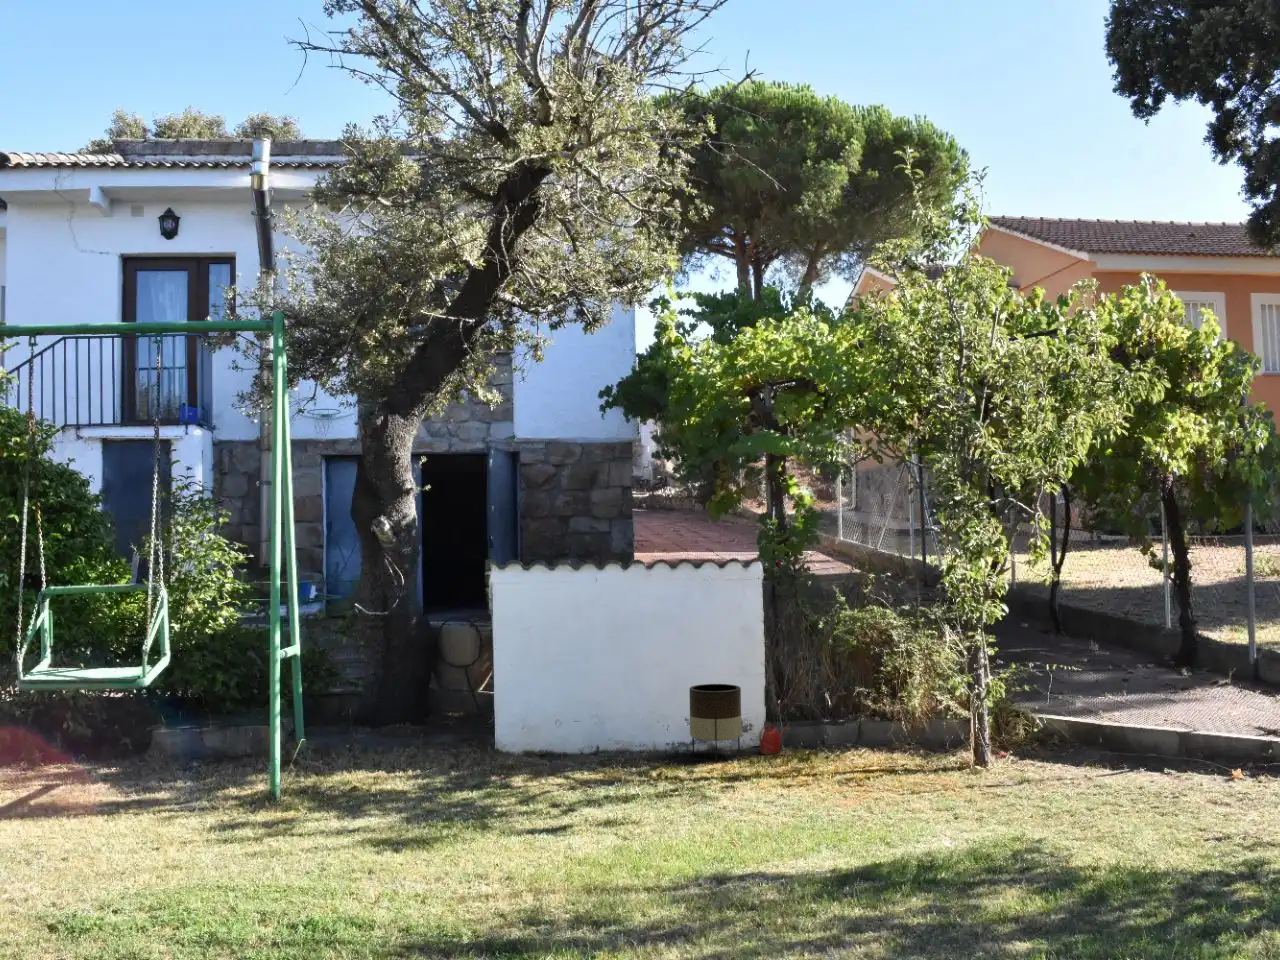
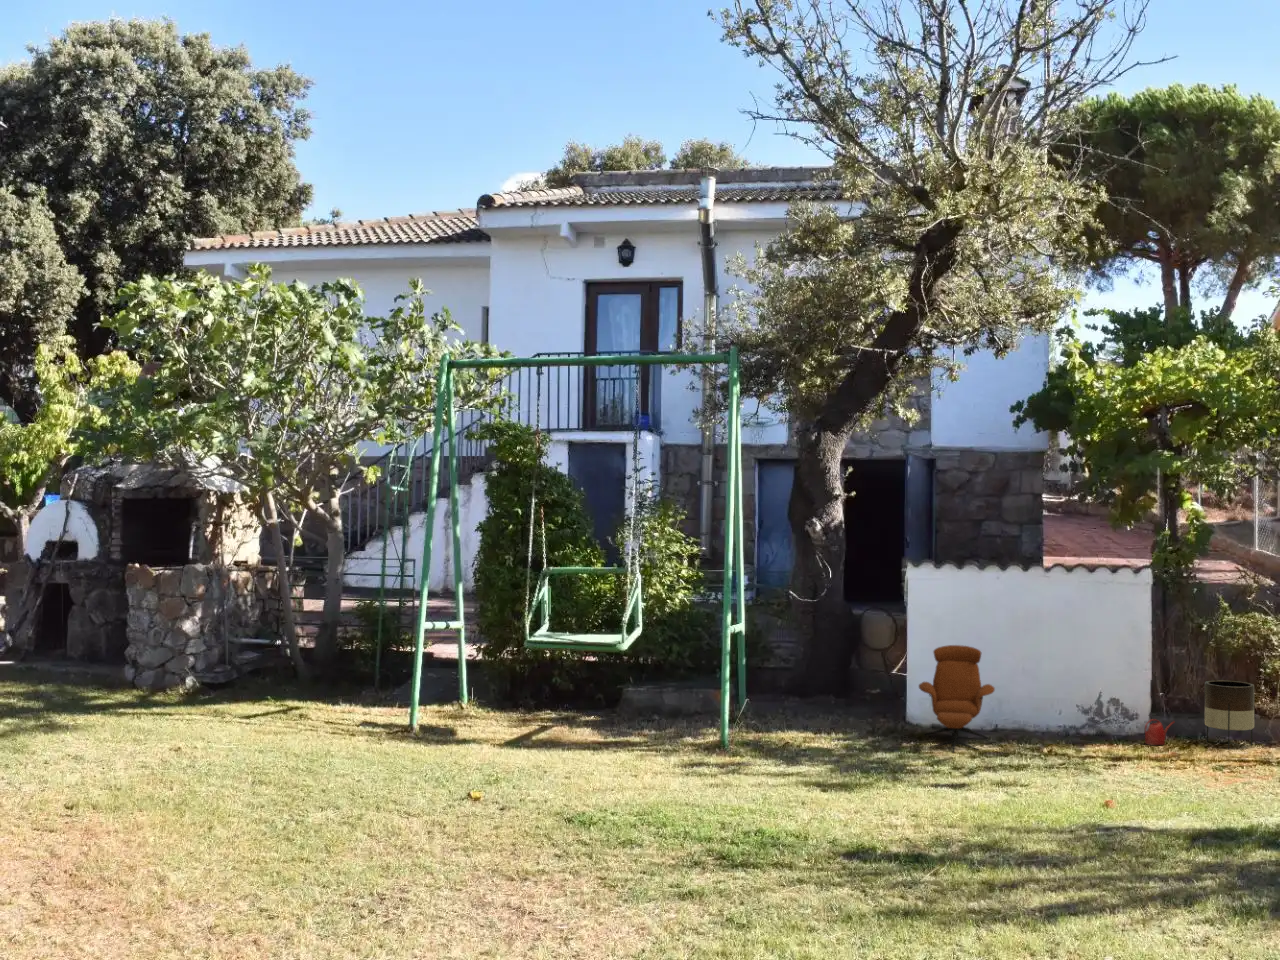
lounge chair: none [510,655,597,787] -> present [919,645,995,752]
planter: present [689,684,742,763] -> present [1204,680,1254,750]

